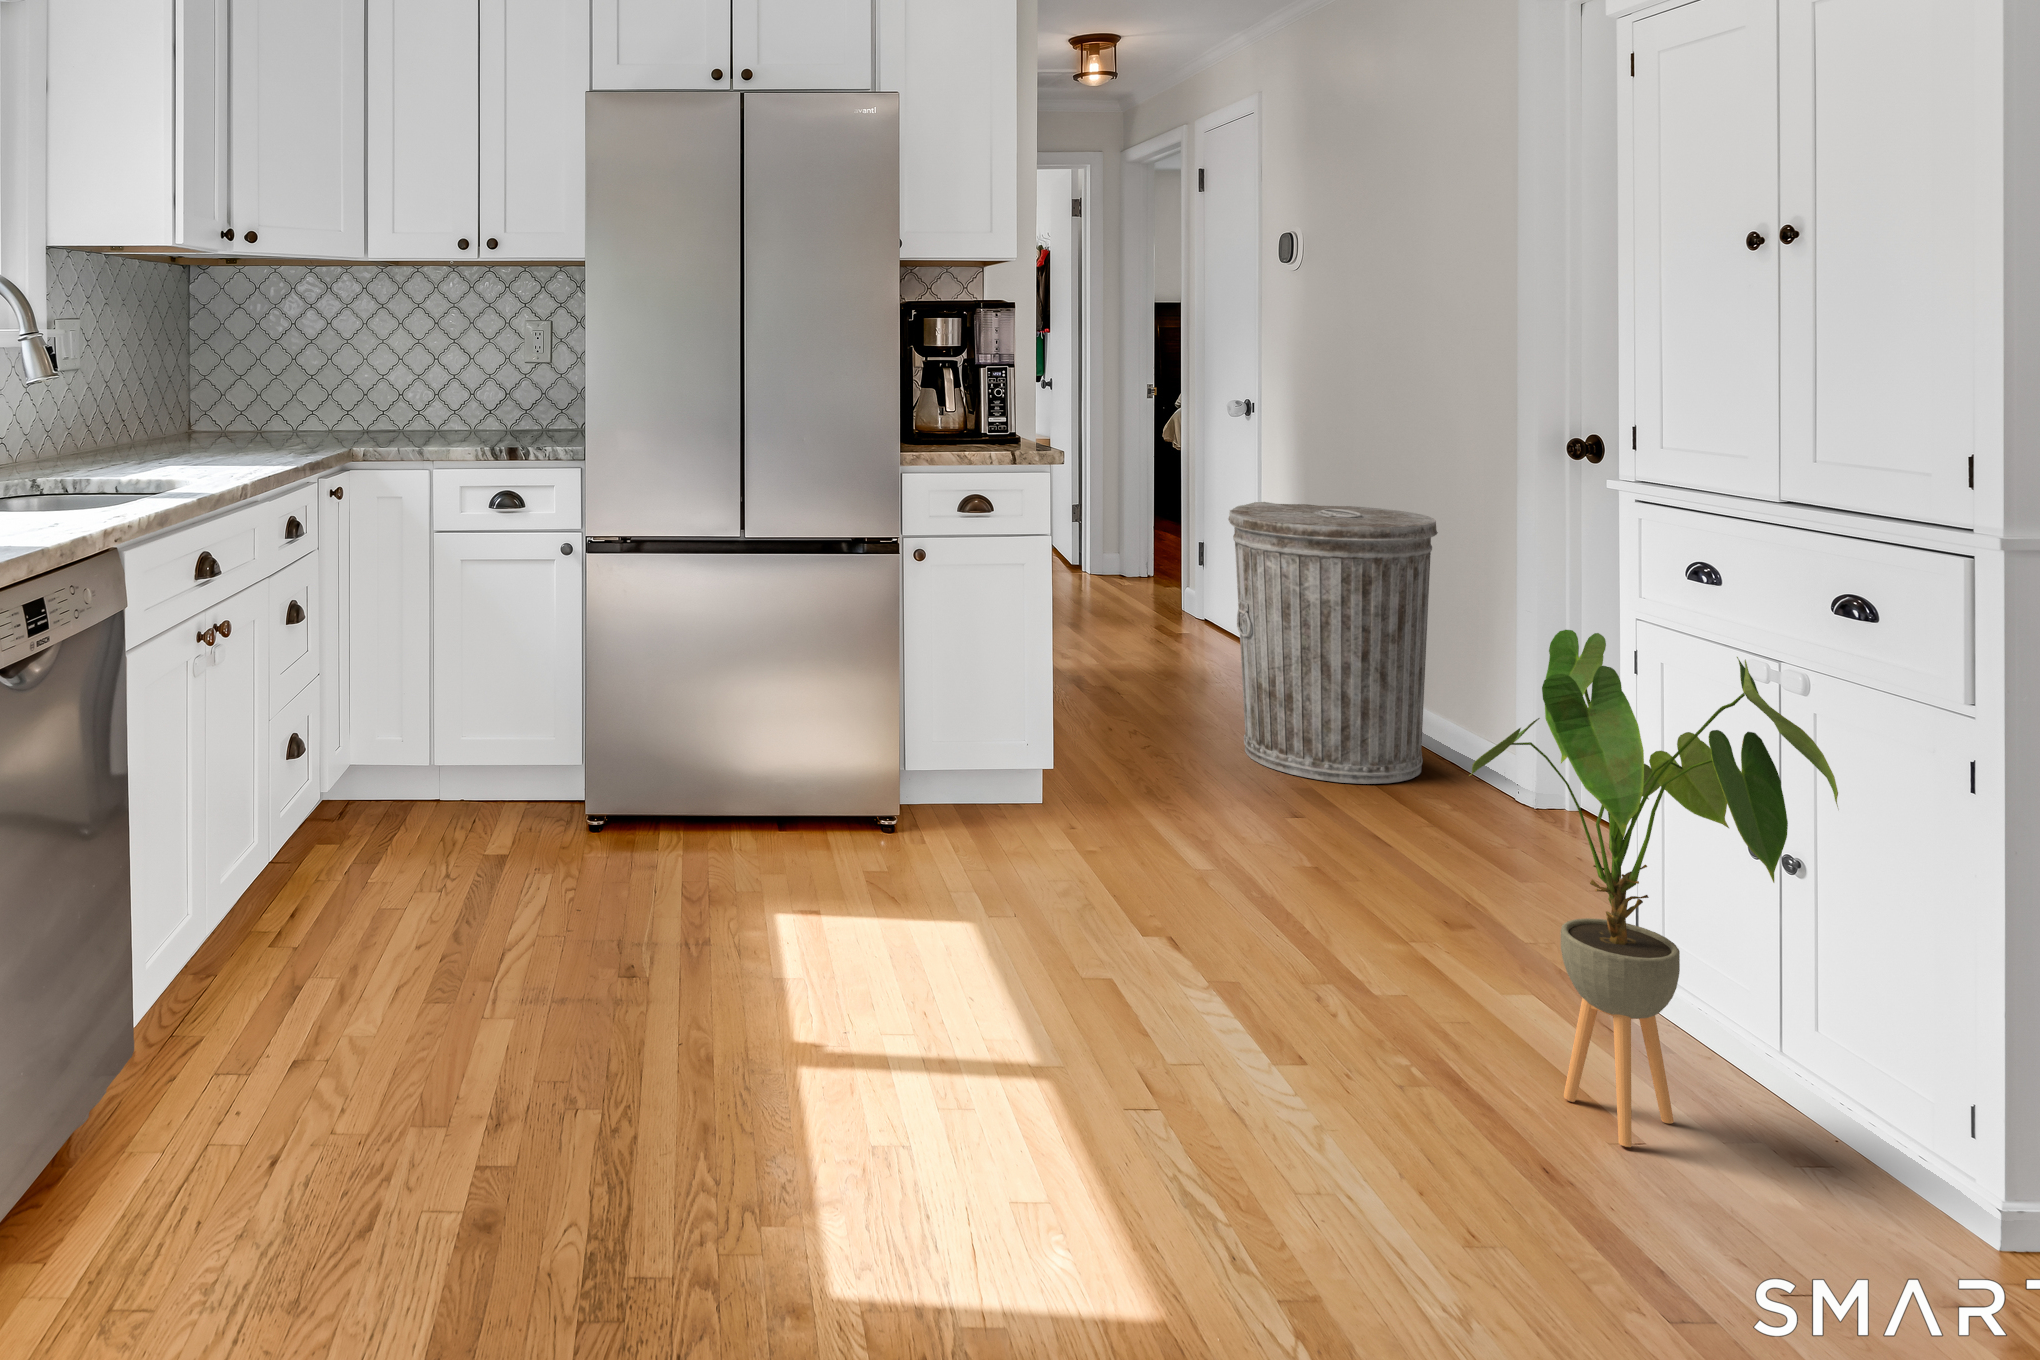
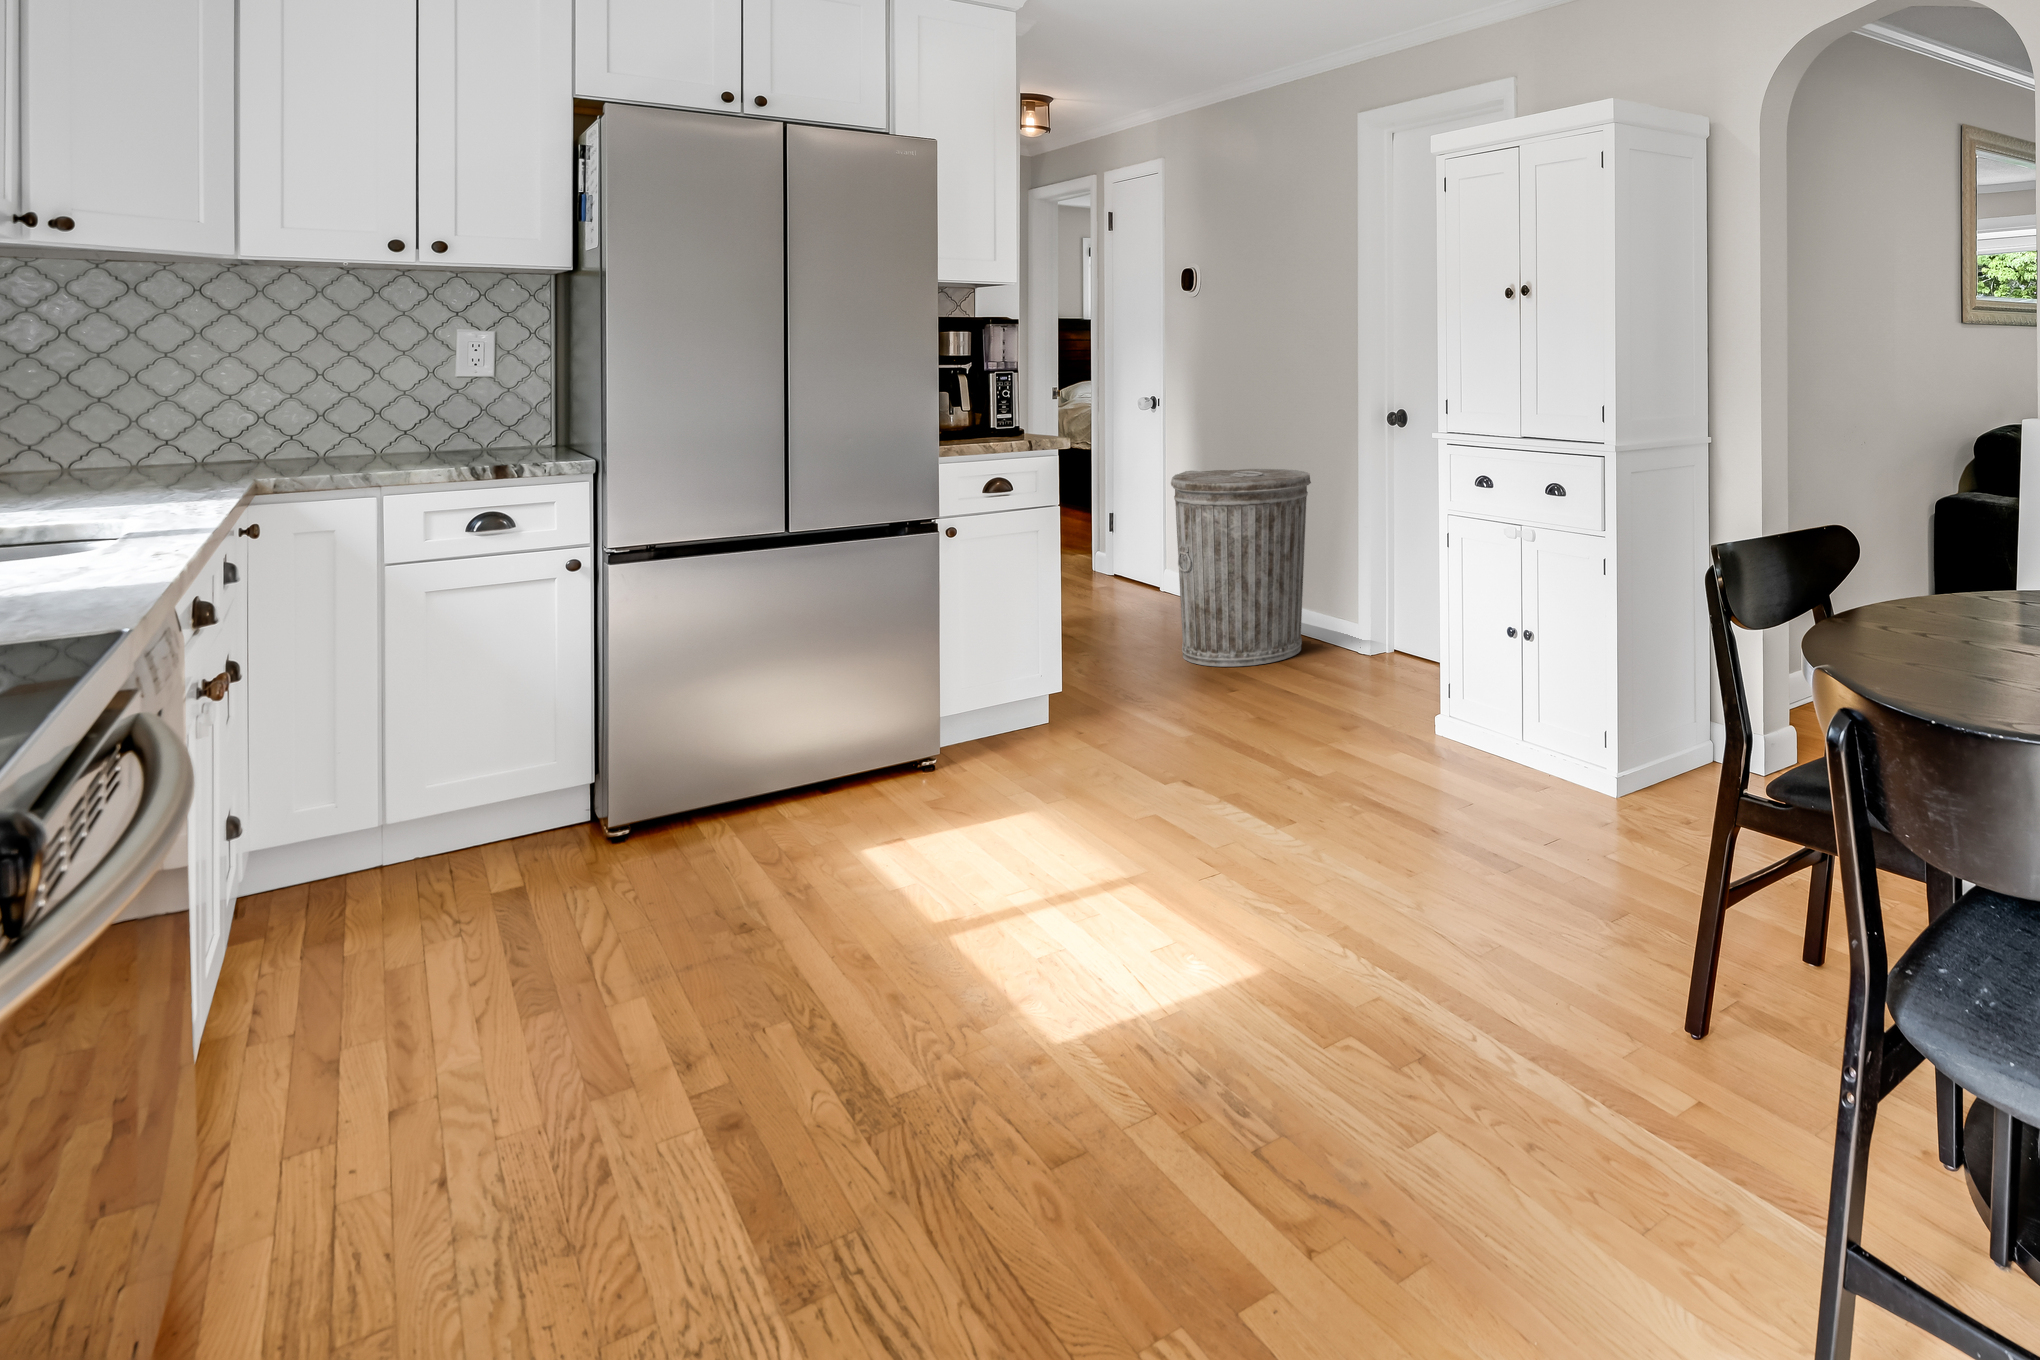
house plant: present [1469,630,1838,1147] -> none [1382,521,1556,812]

